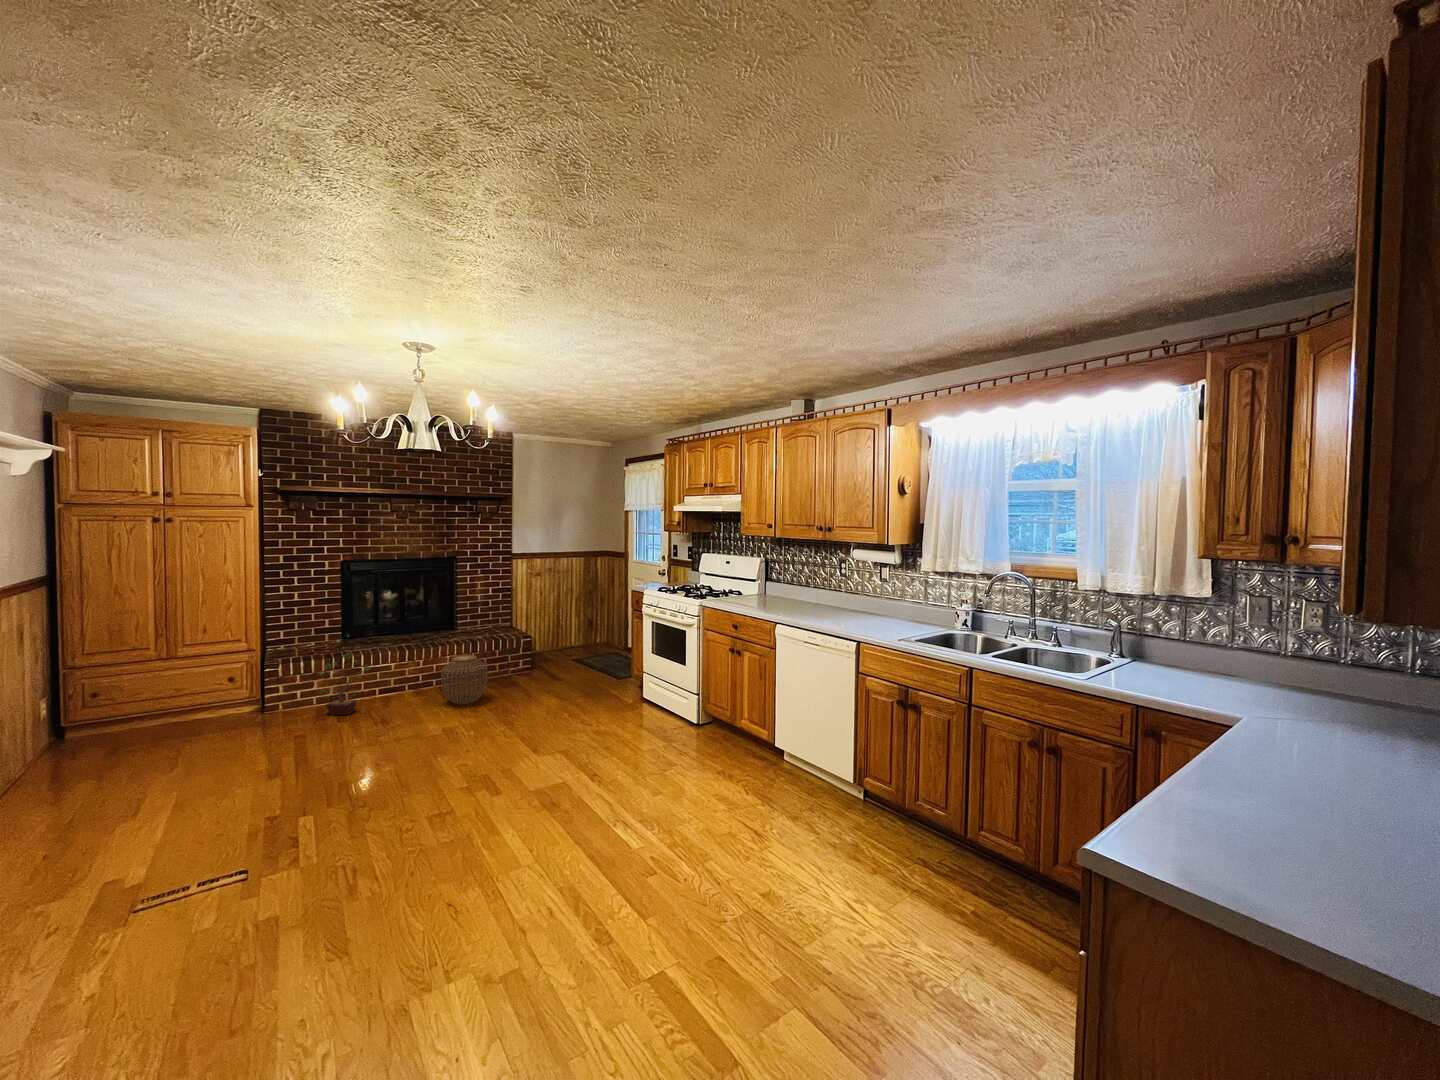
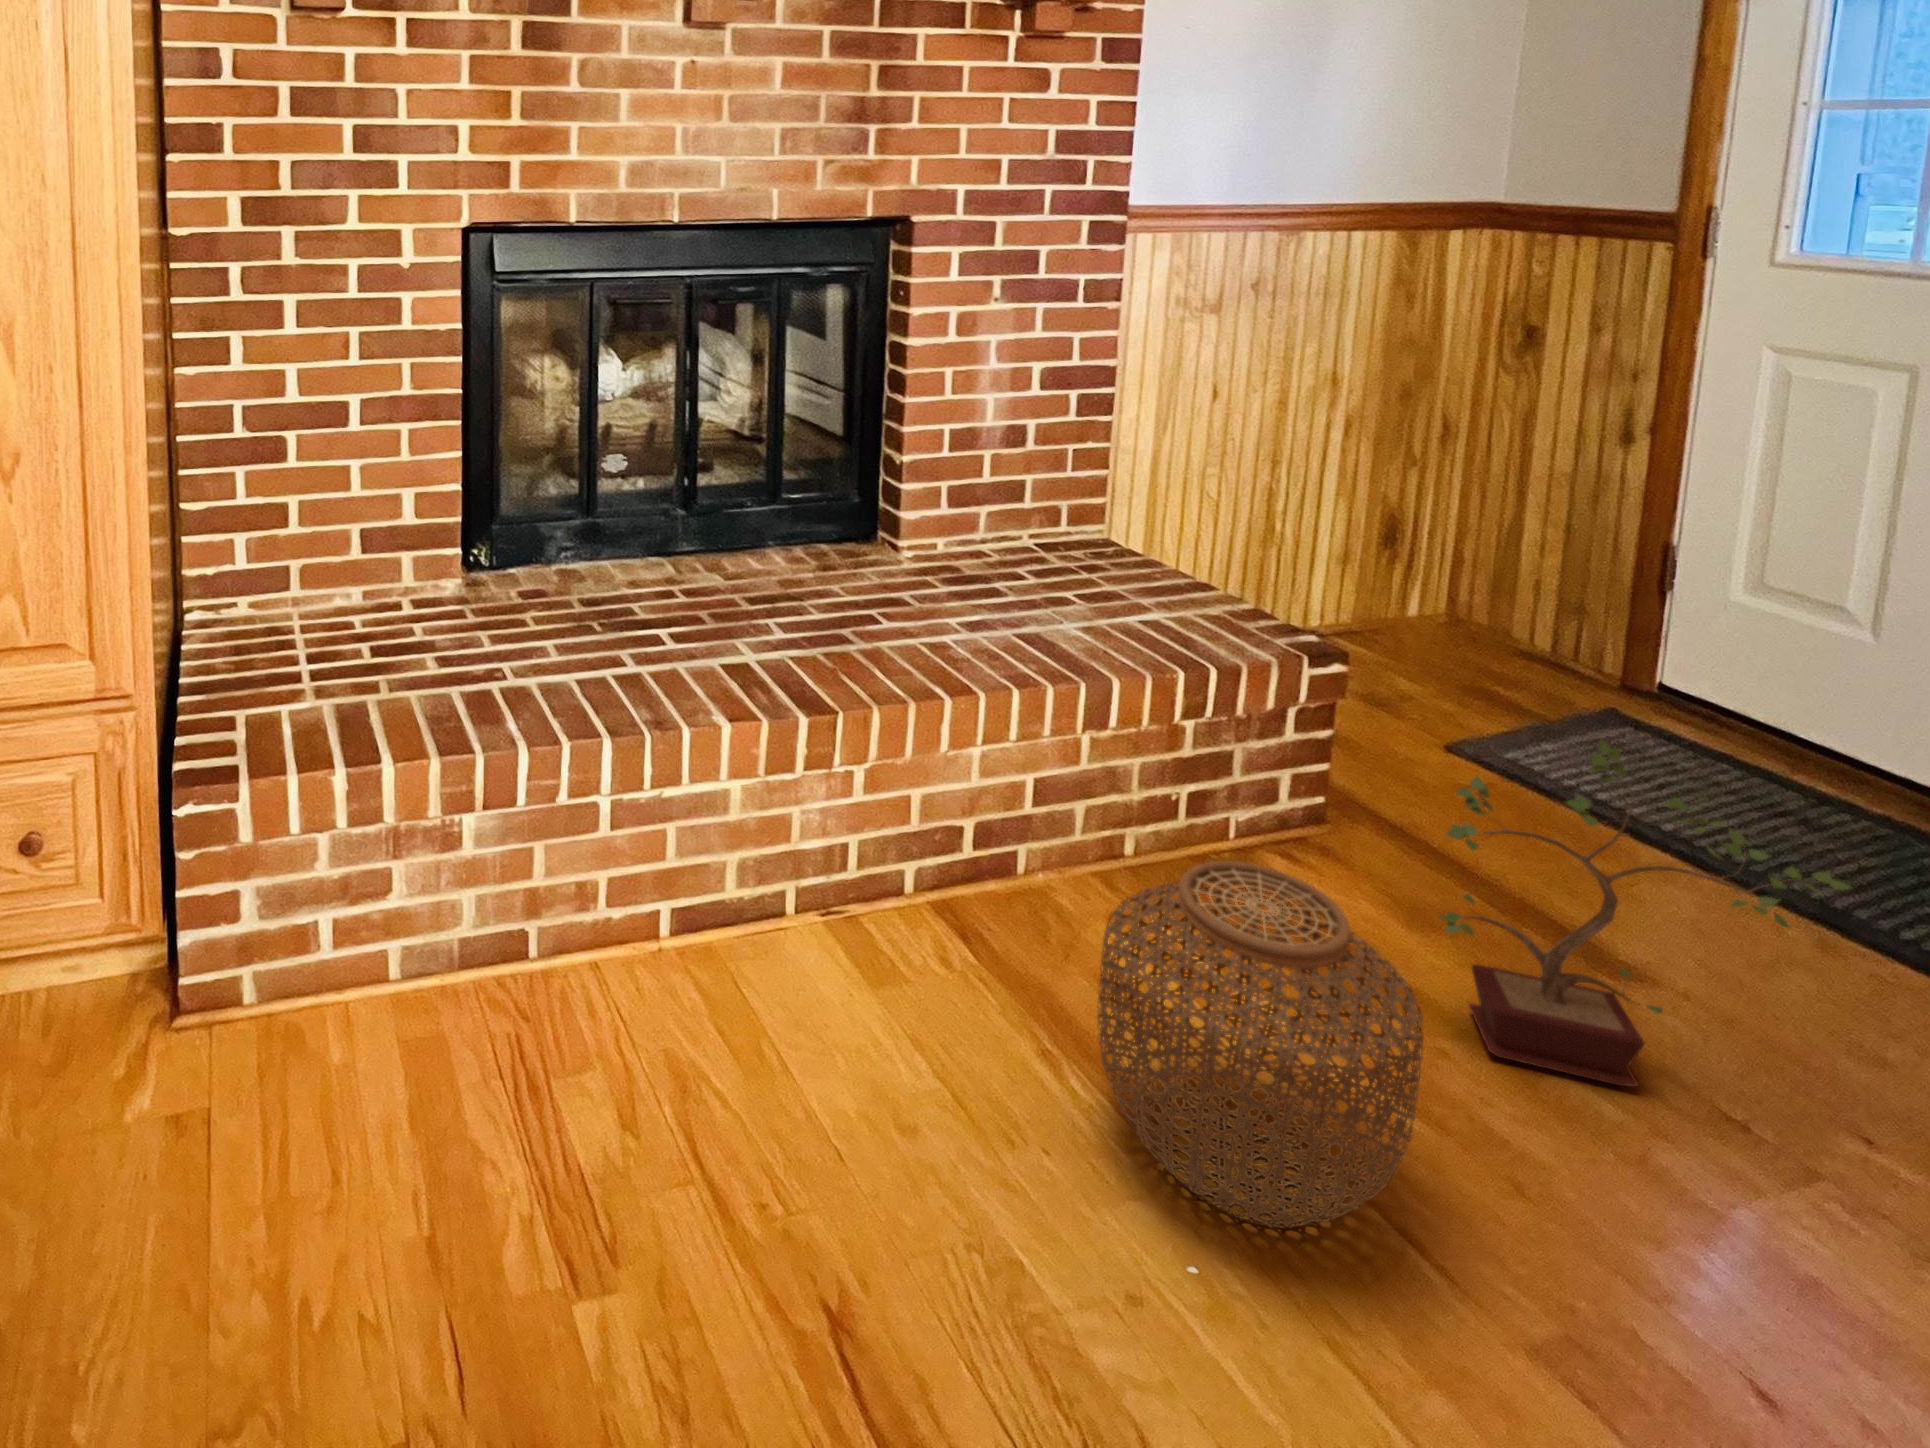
potted plant: present [319,653,369,715] -> present [1440,740,1850,1086]

